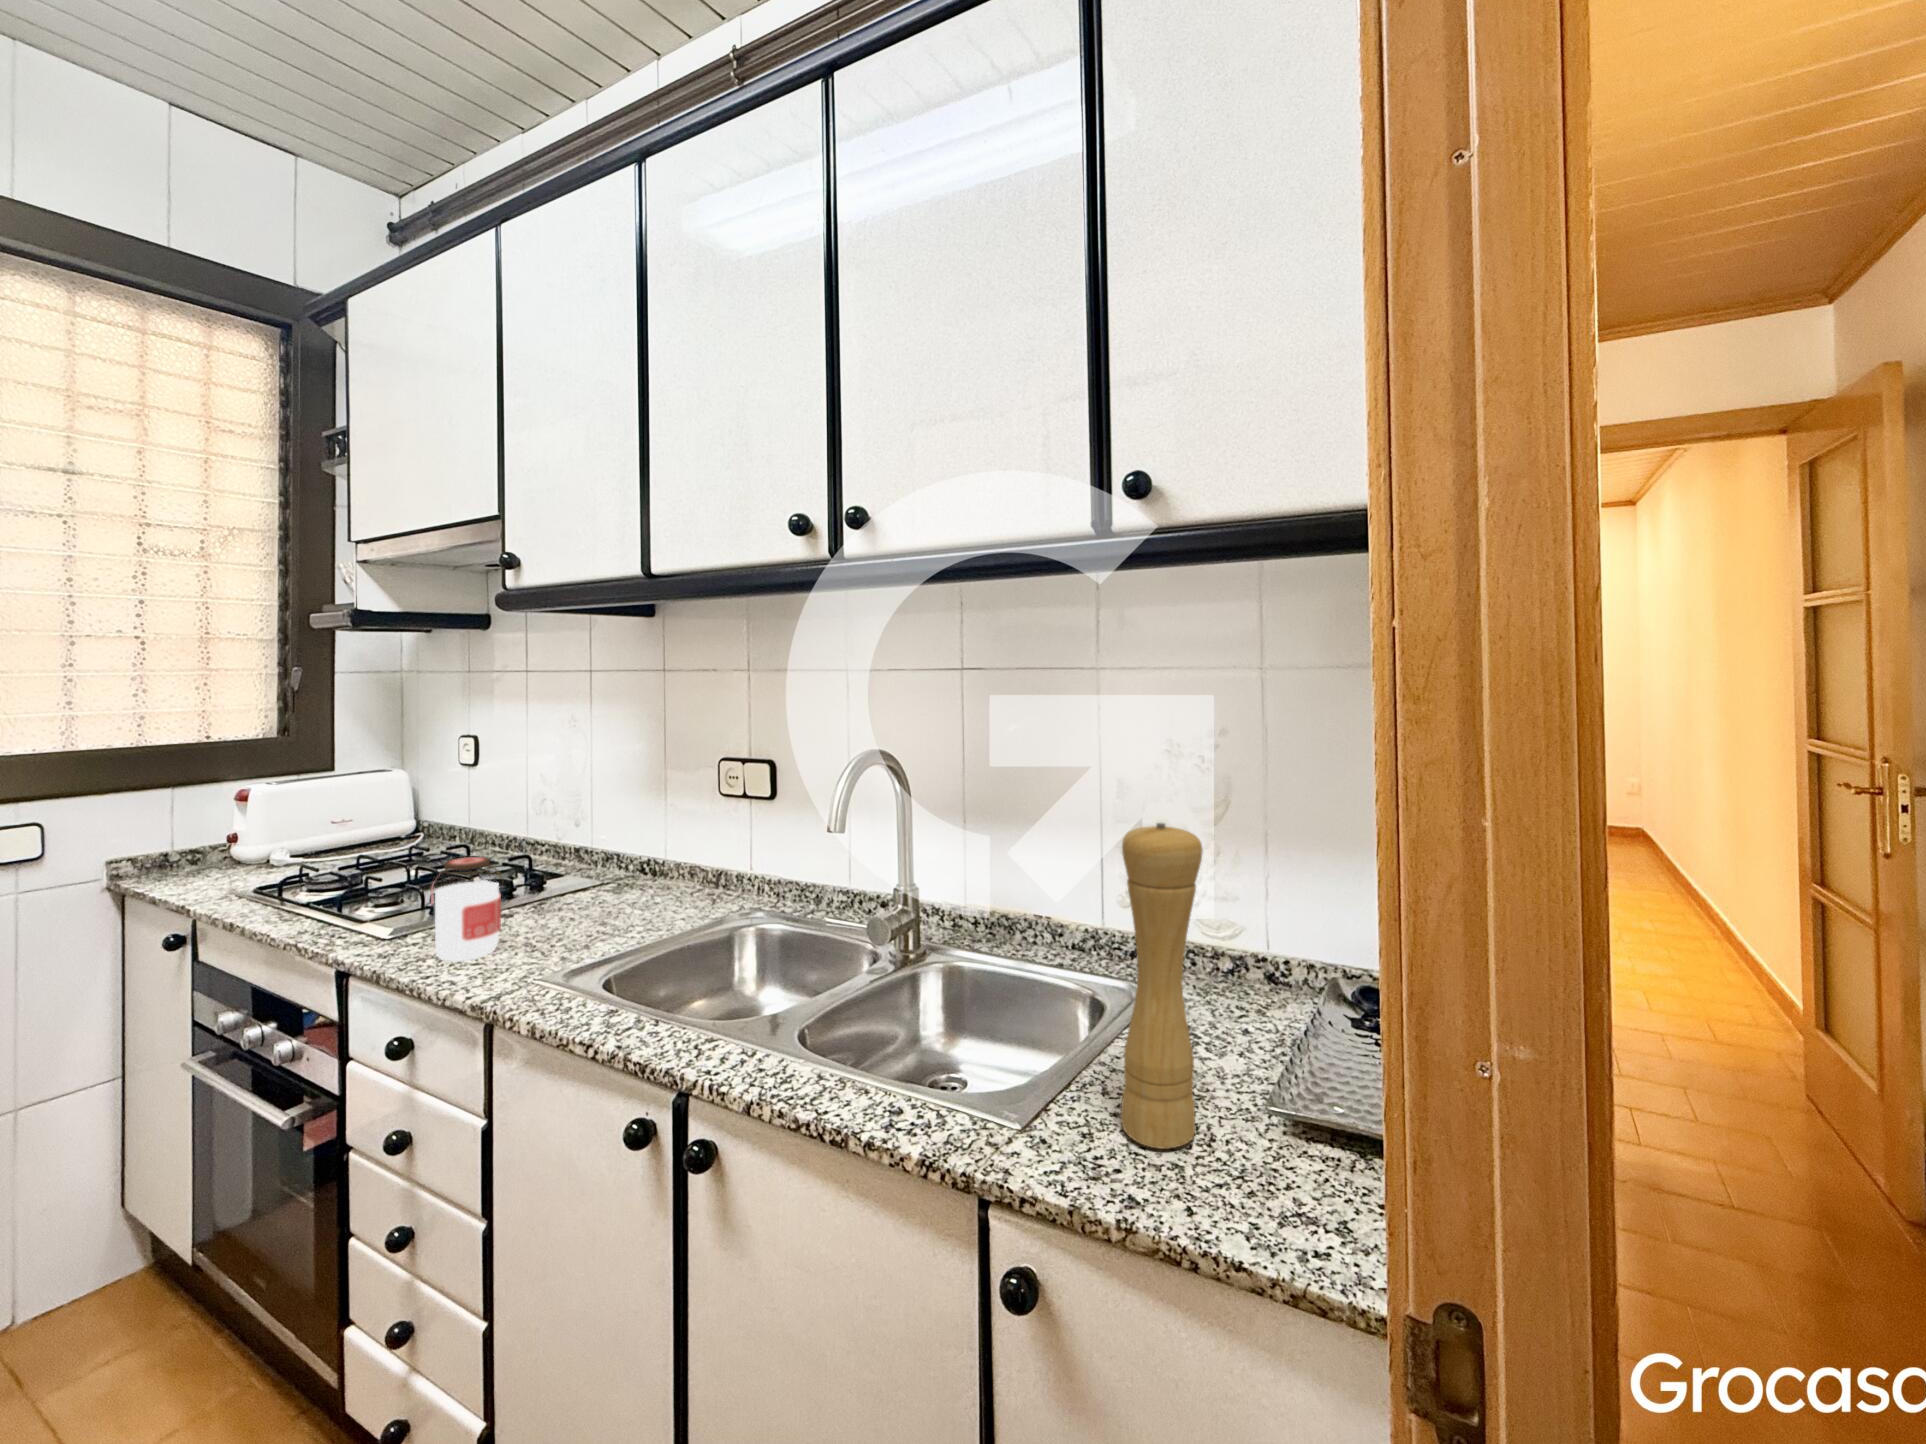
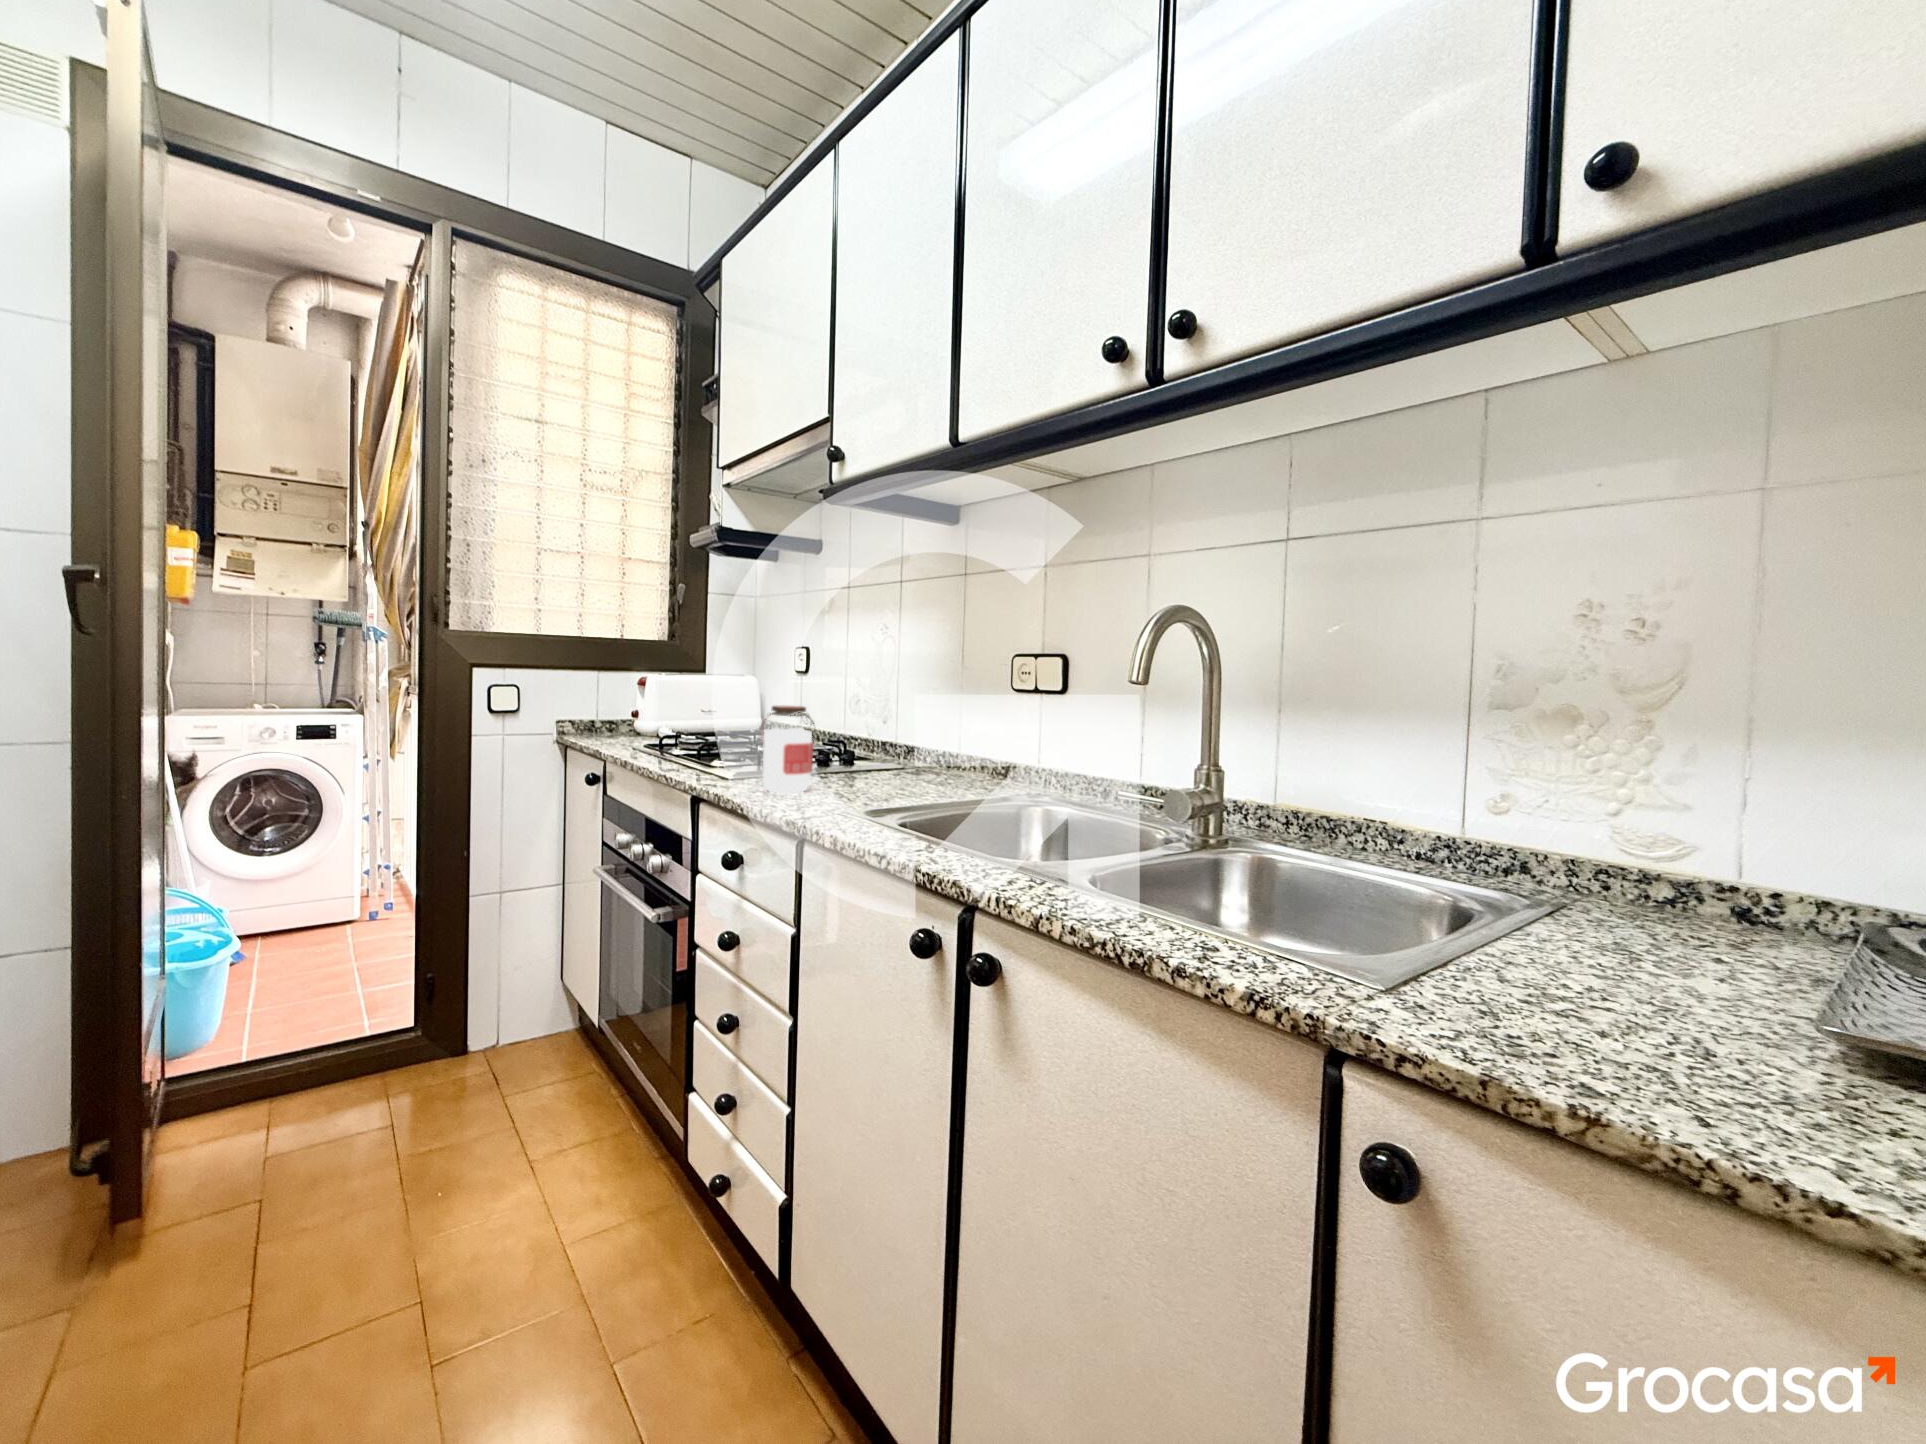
pepper mill: present [1121,823,1203,1149] -> none [1542,590,1720,1049]

